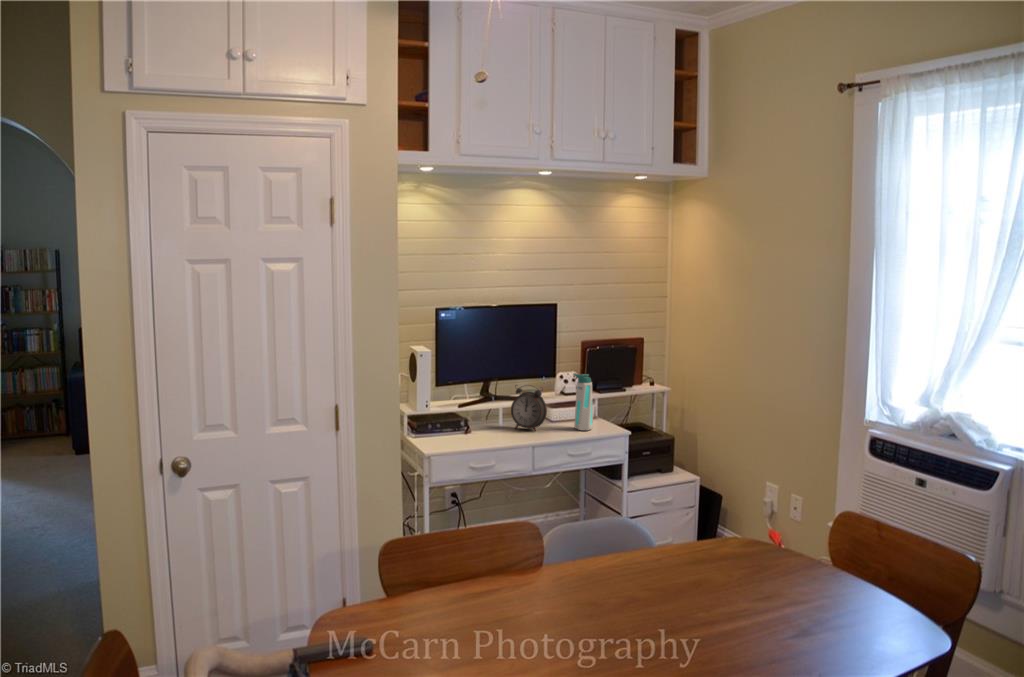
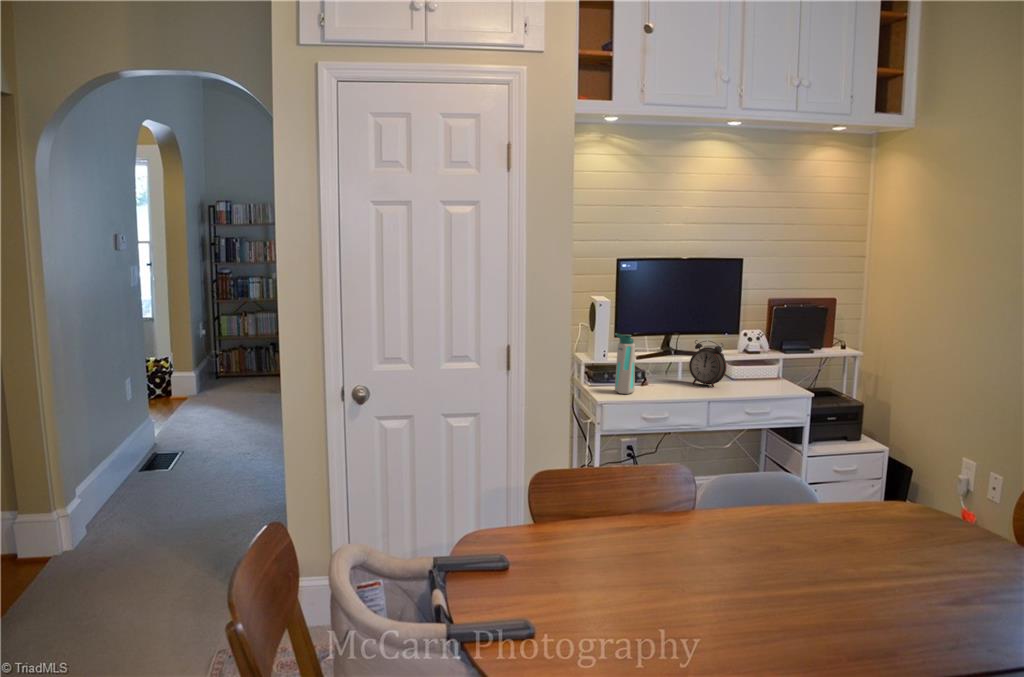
water bottle: present [573,373,593,431] -> present [615,333,635,394]

